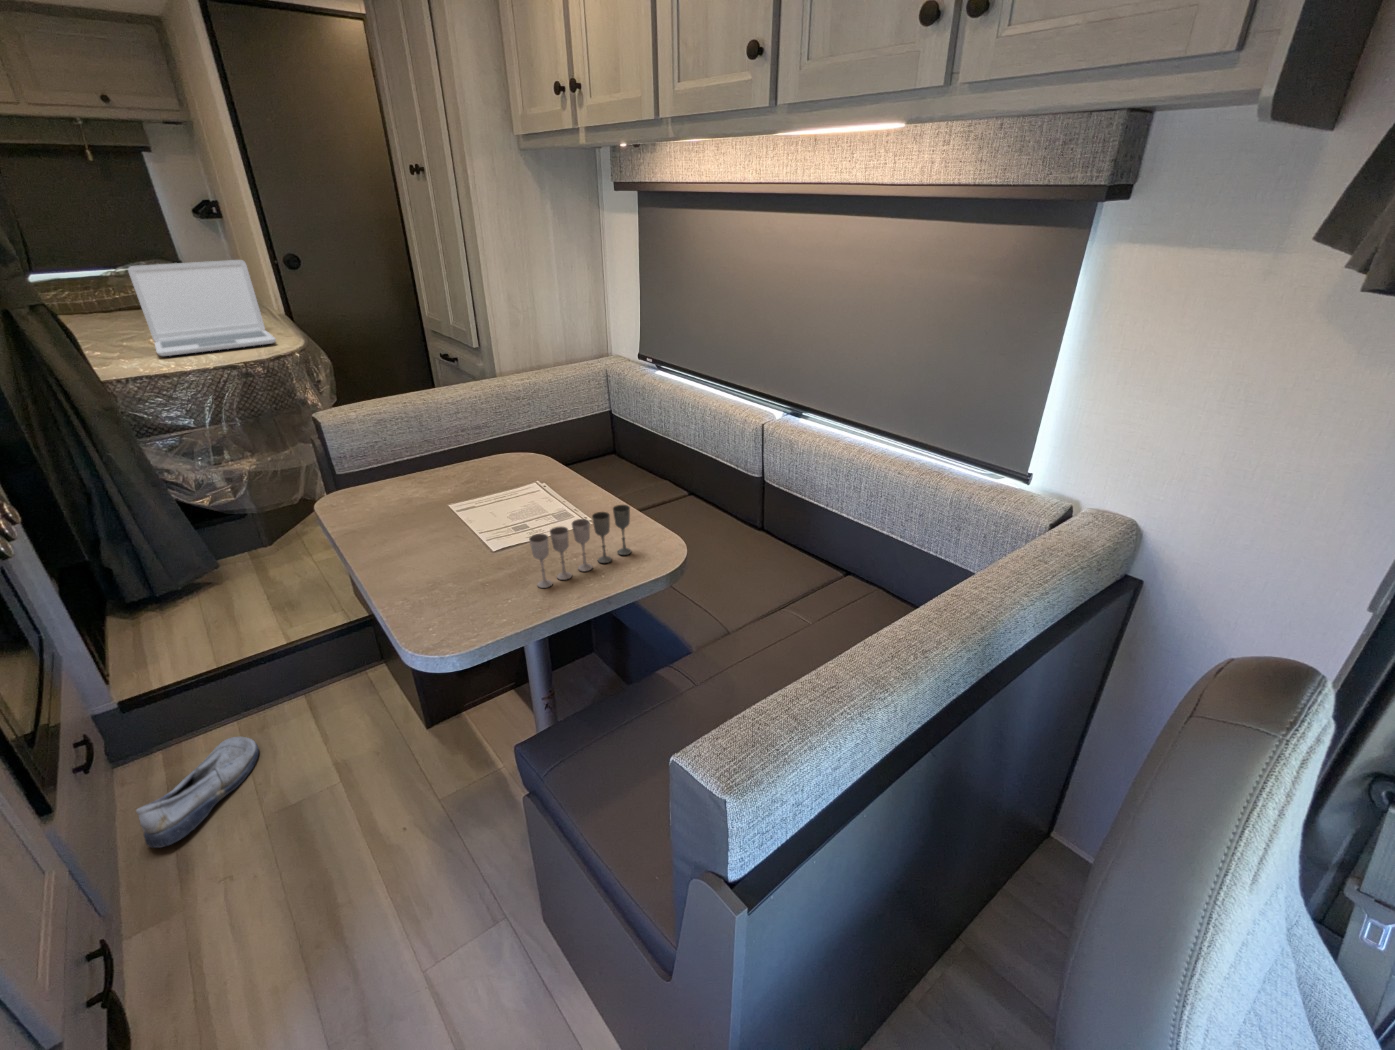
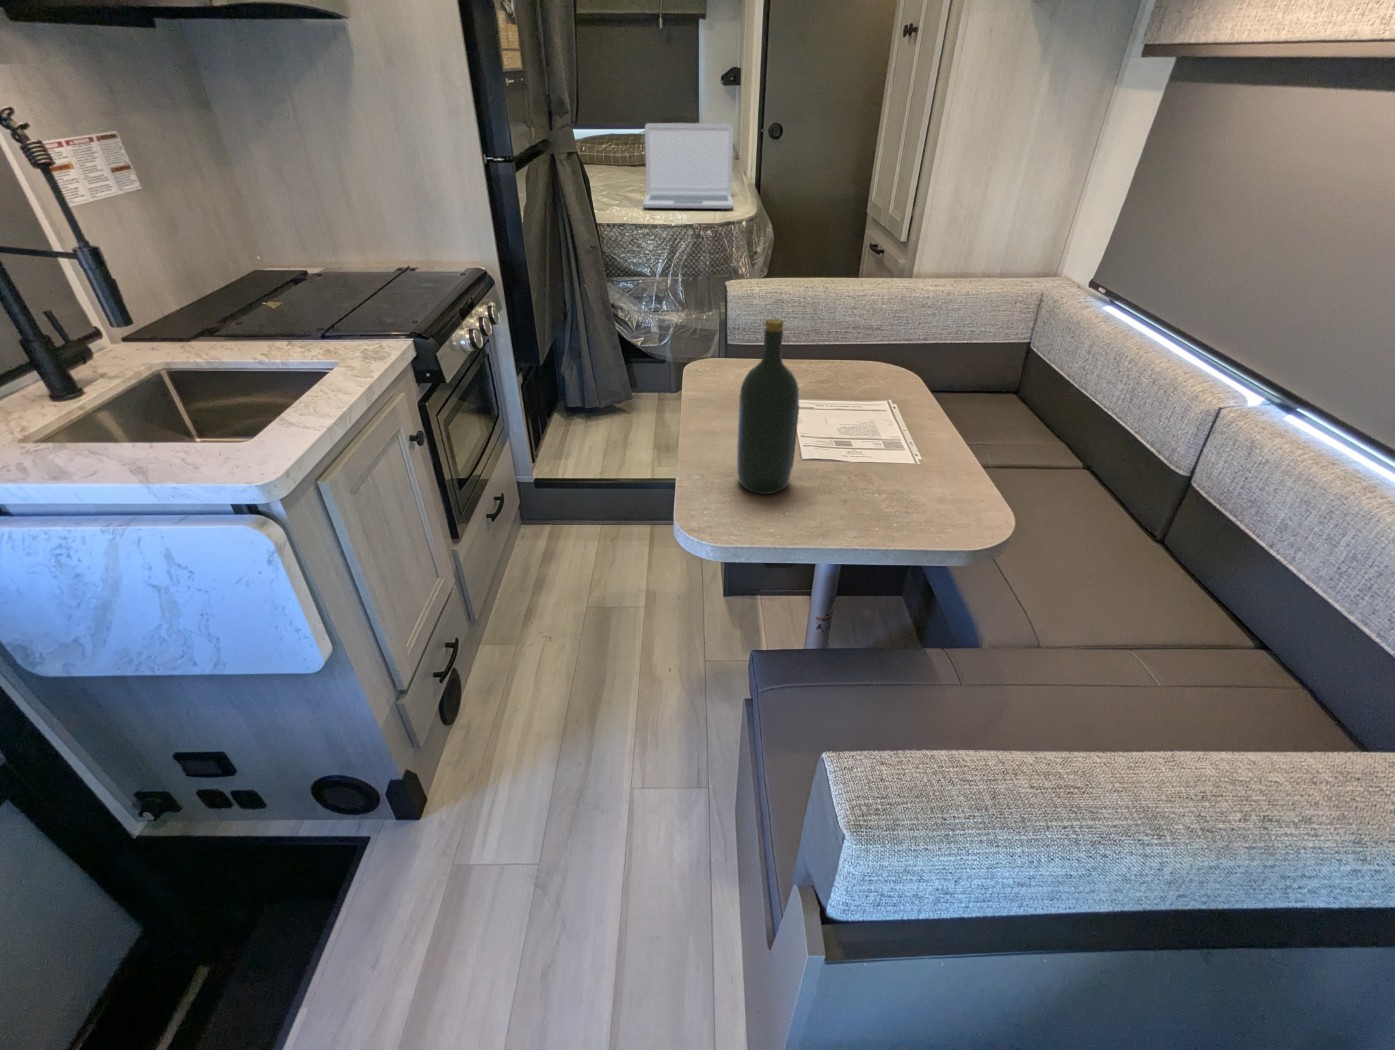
wine bottle: none [424,428,496,594] -> present [737,319,799,494]
wine glass: present [529,505,631,588] -> none [821,453,956,516]
shoe: present [136,737,259,848] -> none [511,537,602,597]

